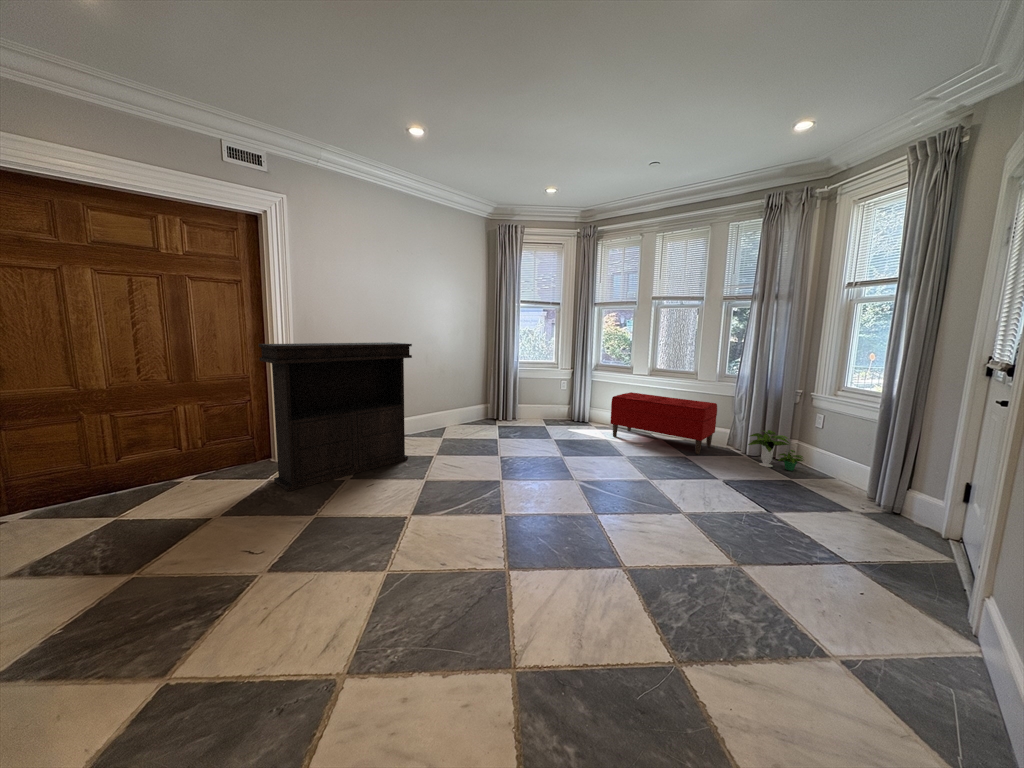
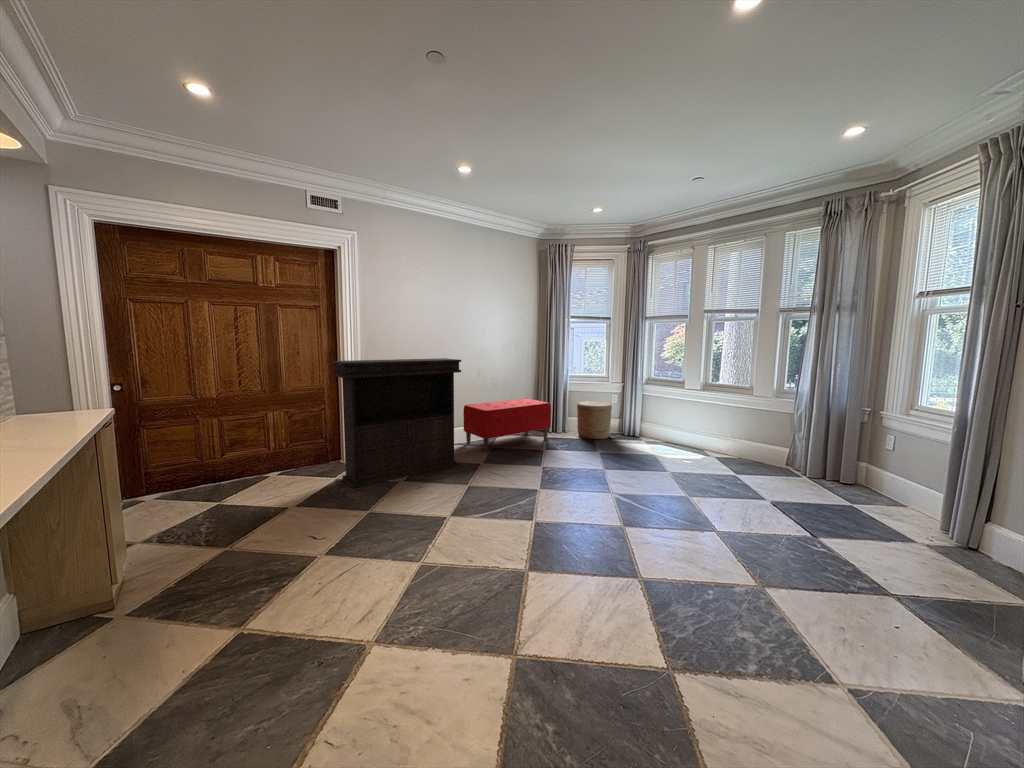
woven basket: none [529,388,564,427] -> present [577,401,612,439]
bench: present [610,392,717,454] -> present [463,398,551,451]
potted plant: present [748,430,803,471] -> none [803,450,870,495]

